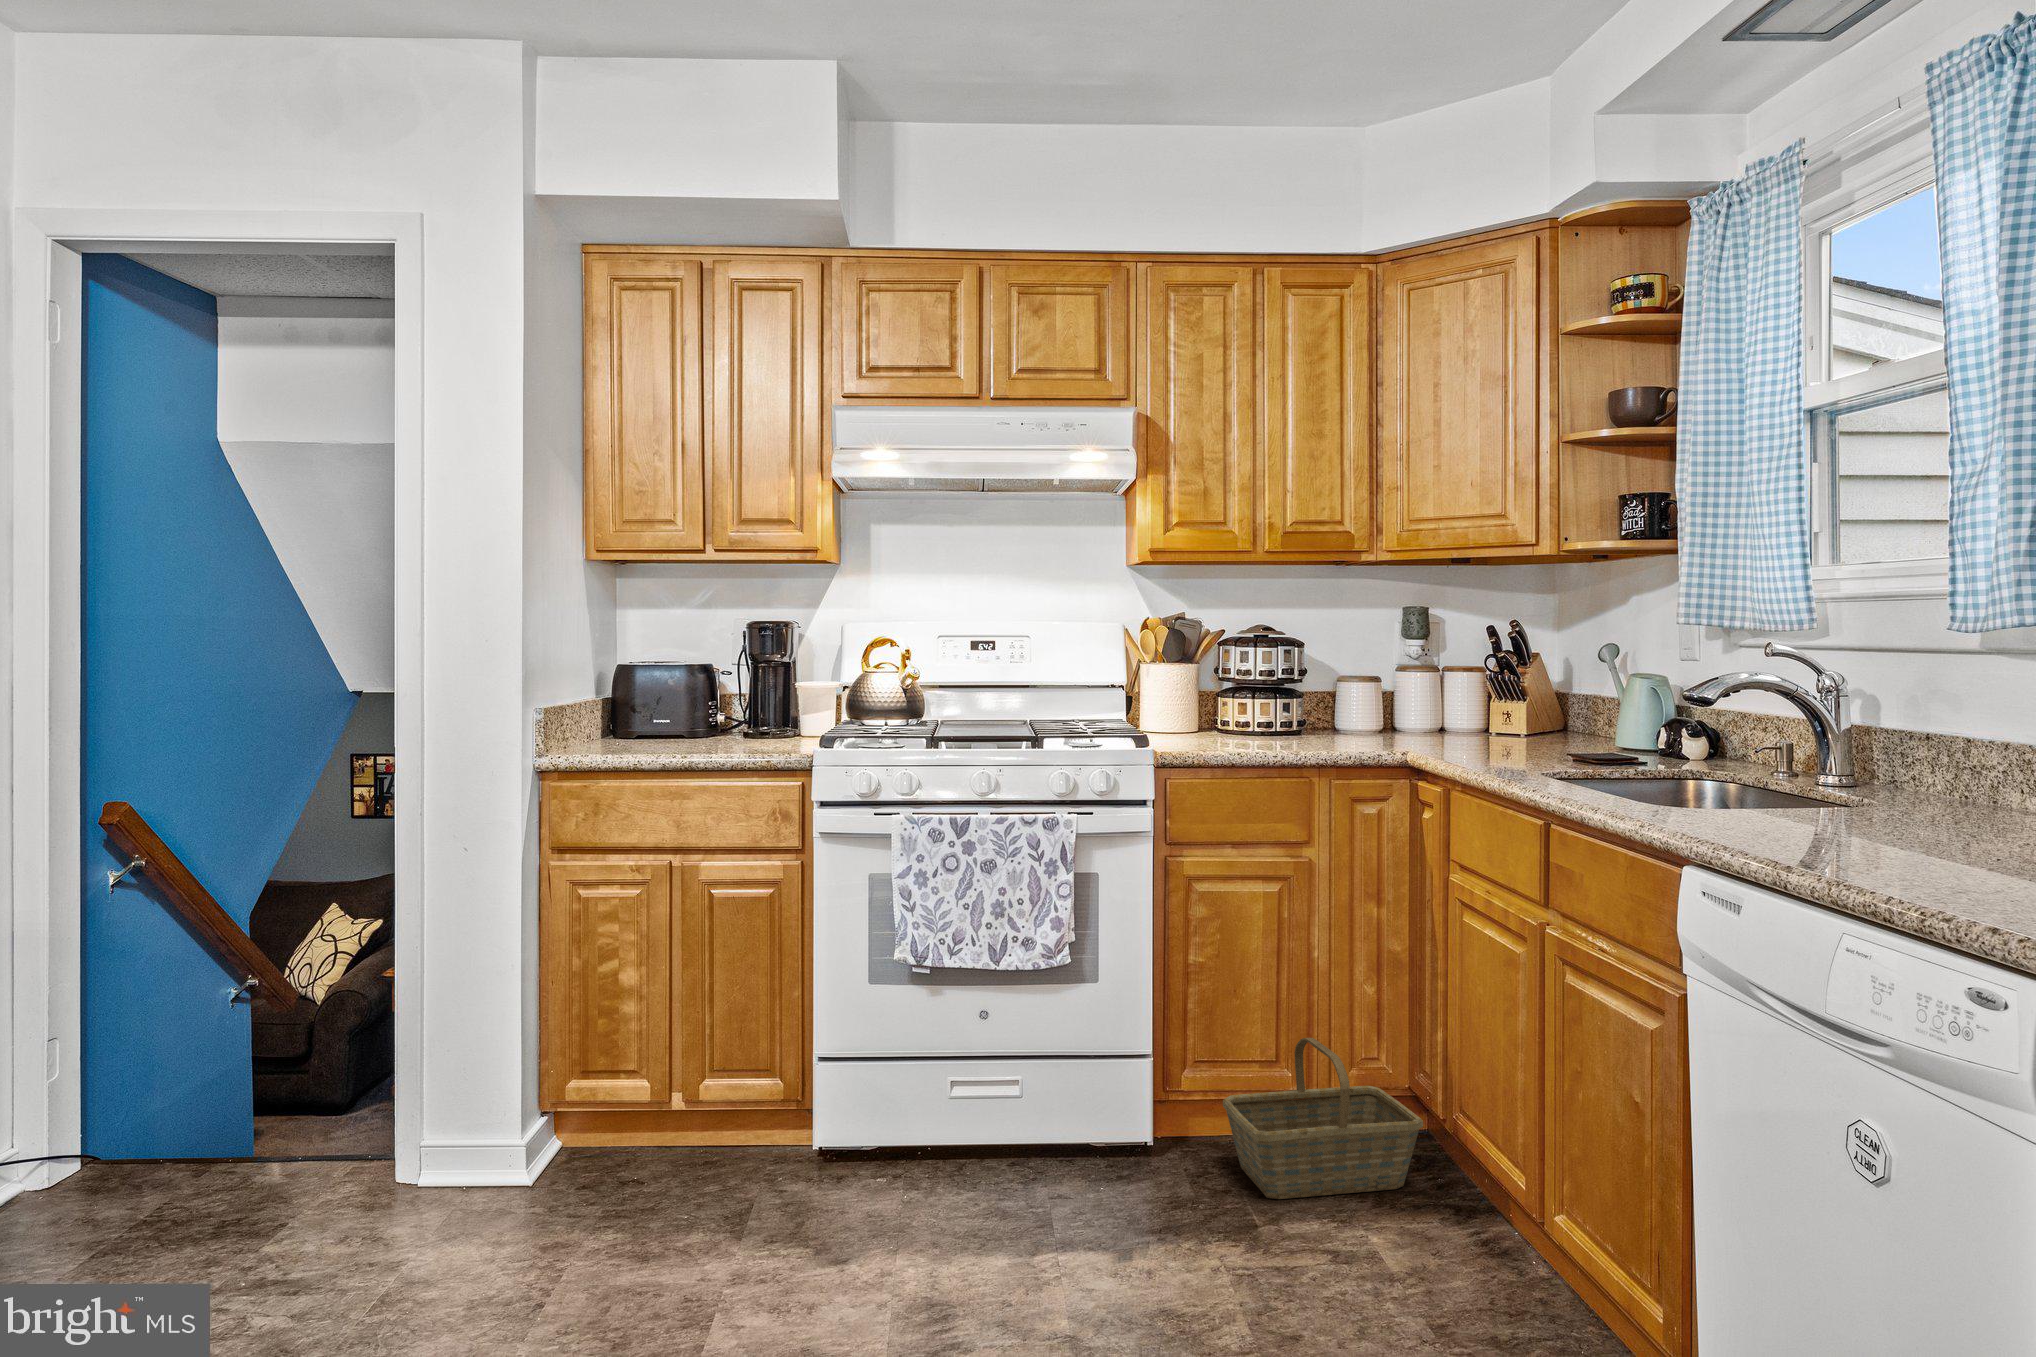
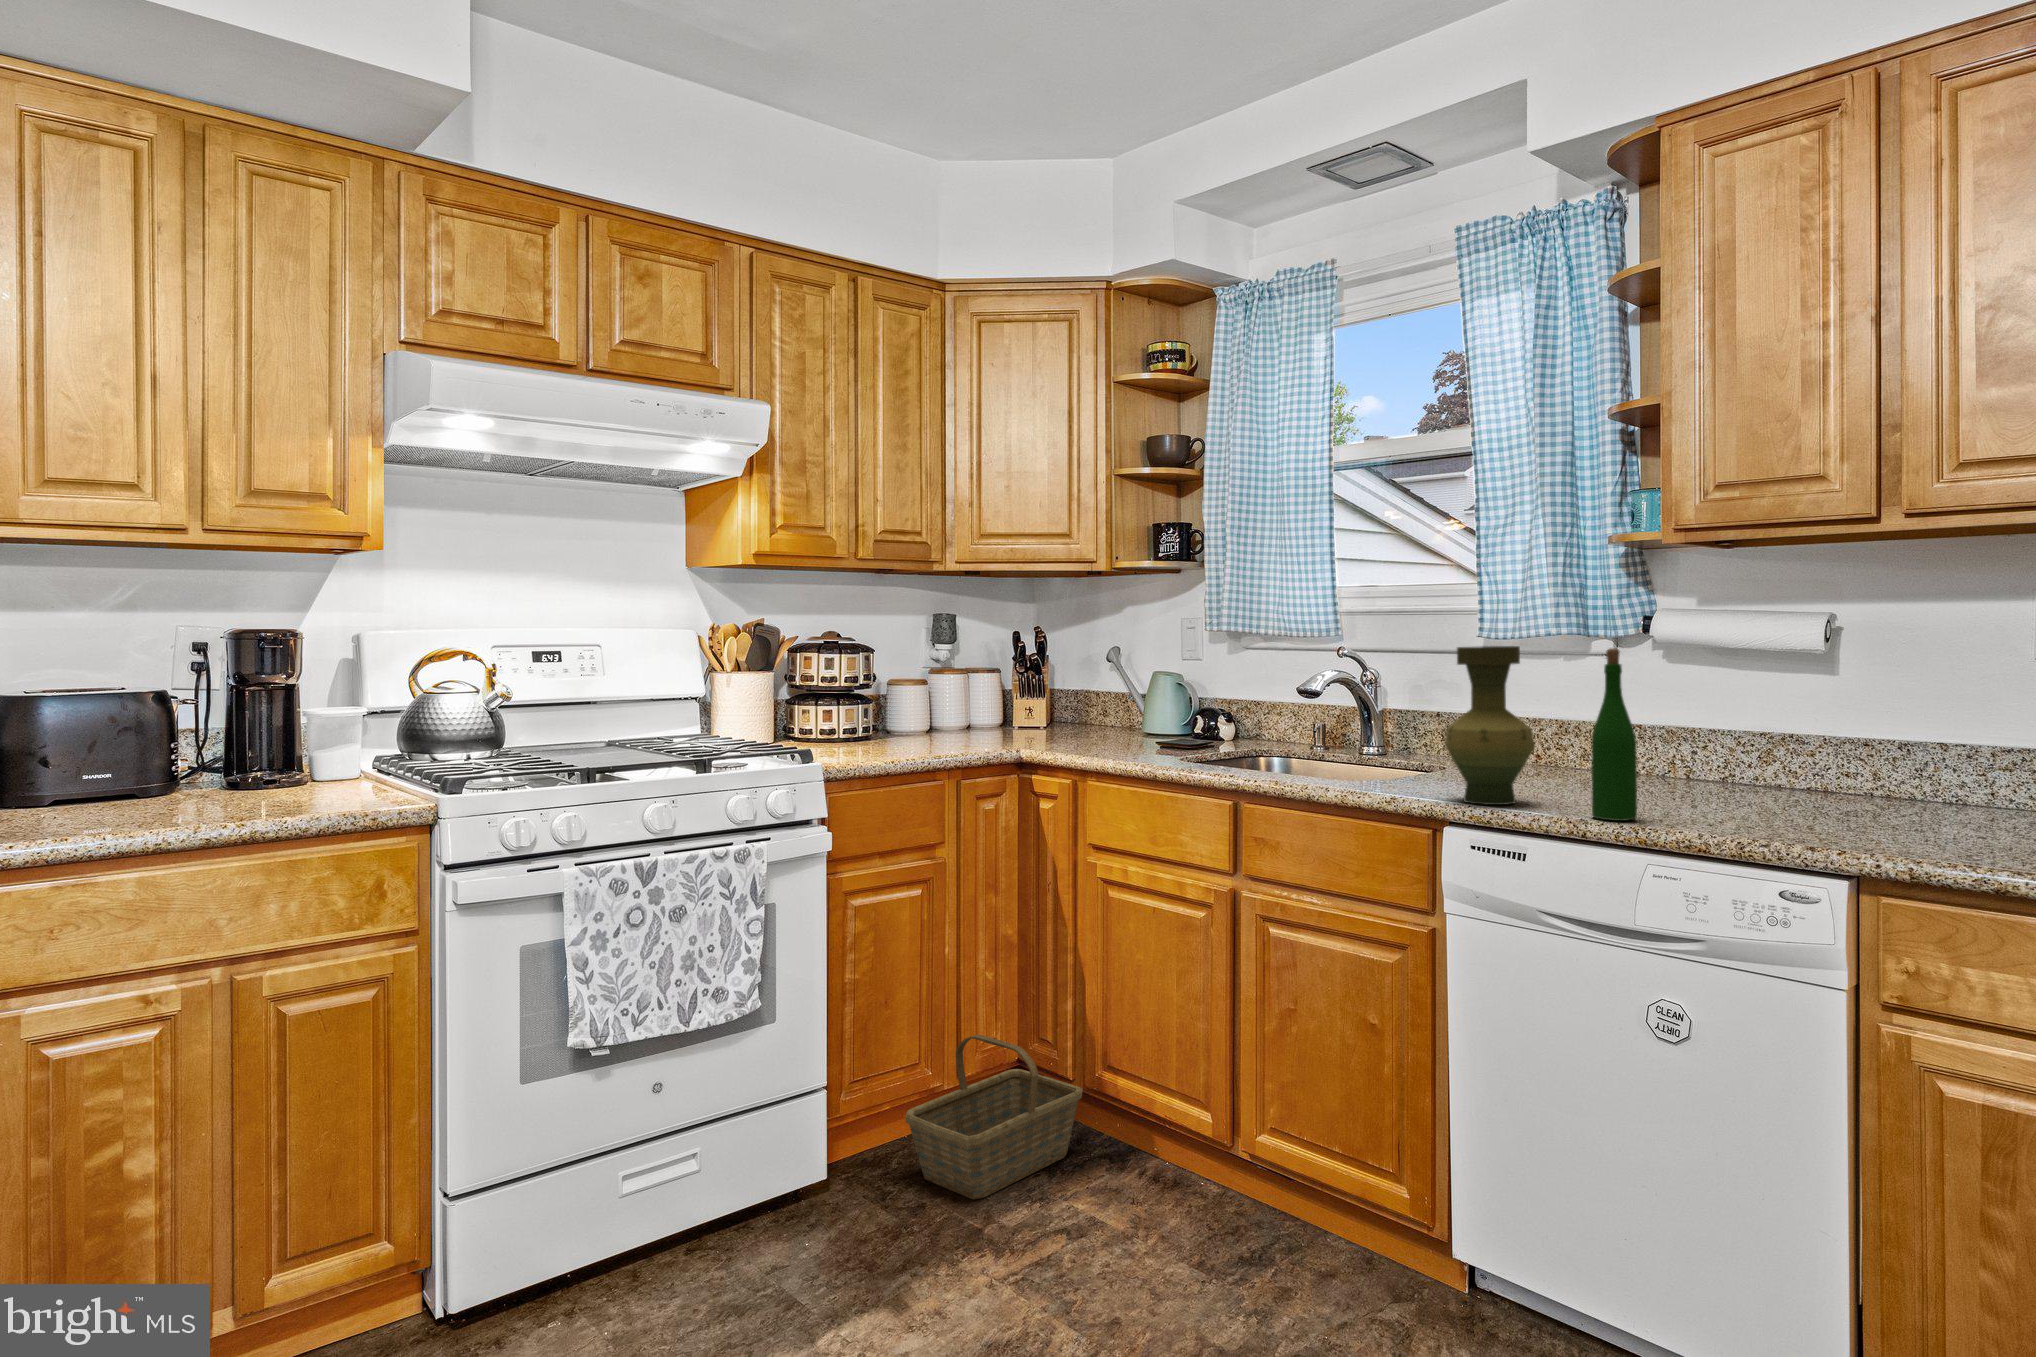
vase: none [1751,632,1887,845] -> present [1445,646,1535,805]
wine bottle: none [1903,633,1980,878] -> present [1591,648,1637,821]

